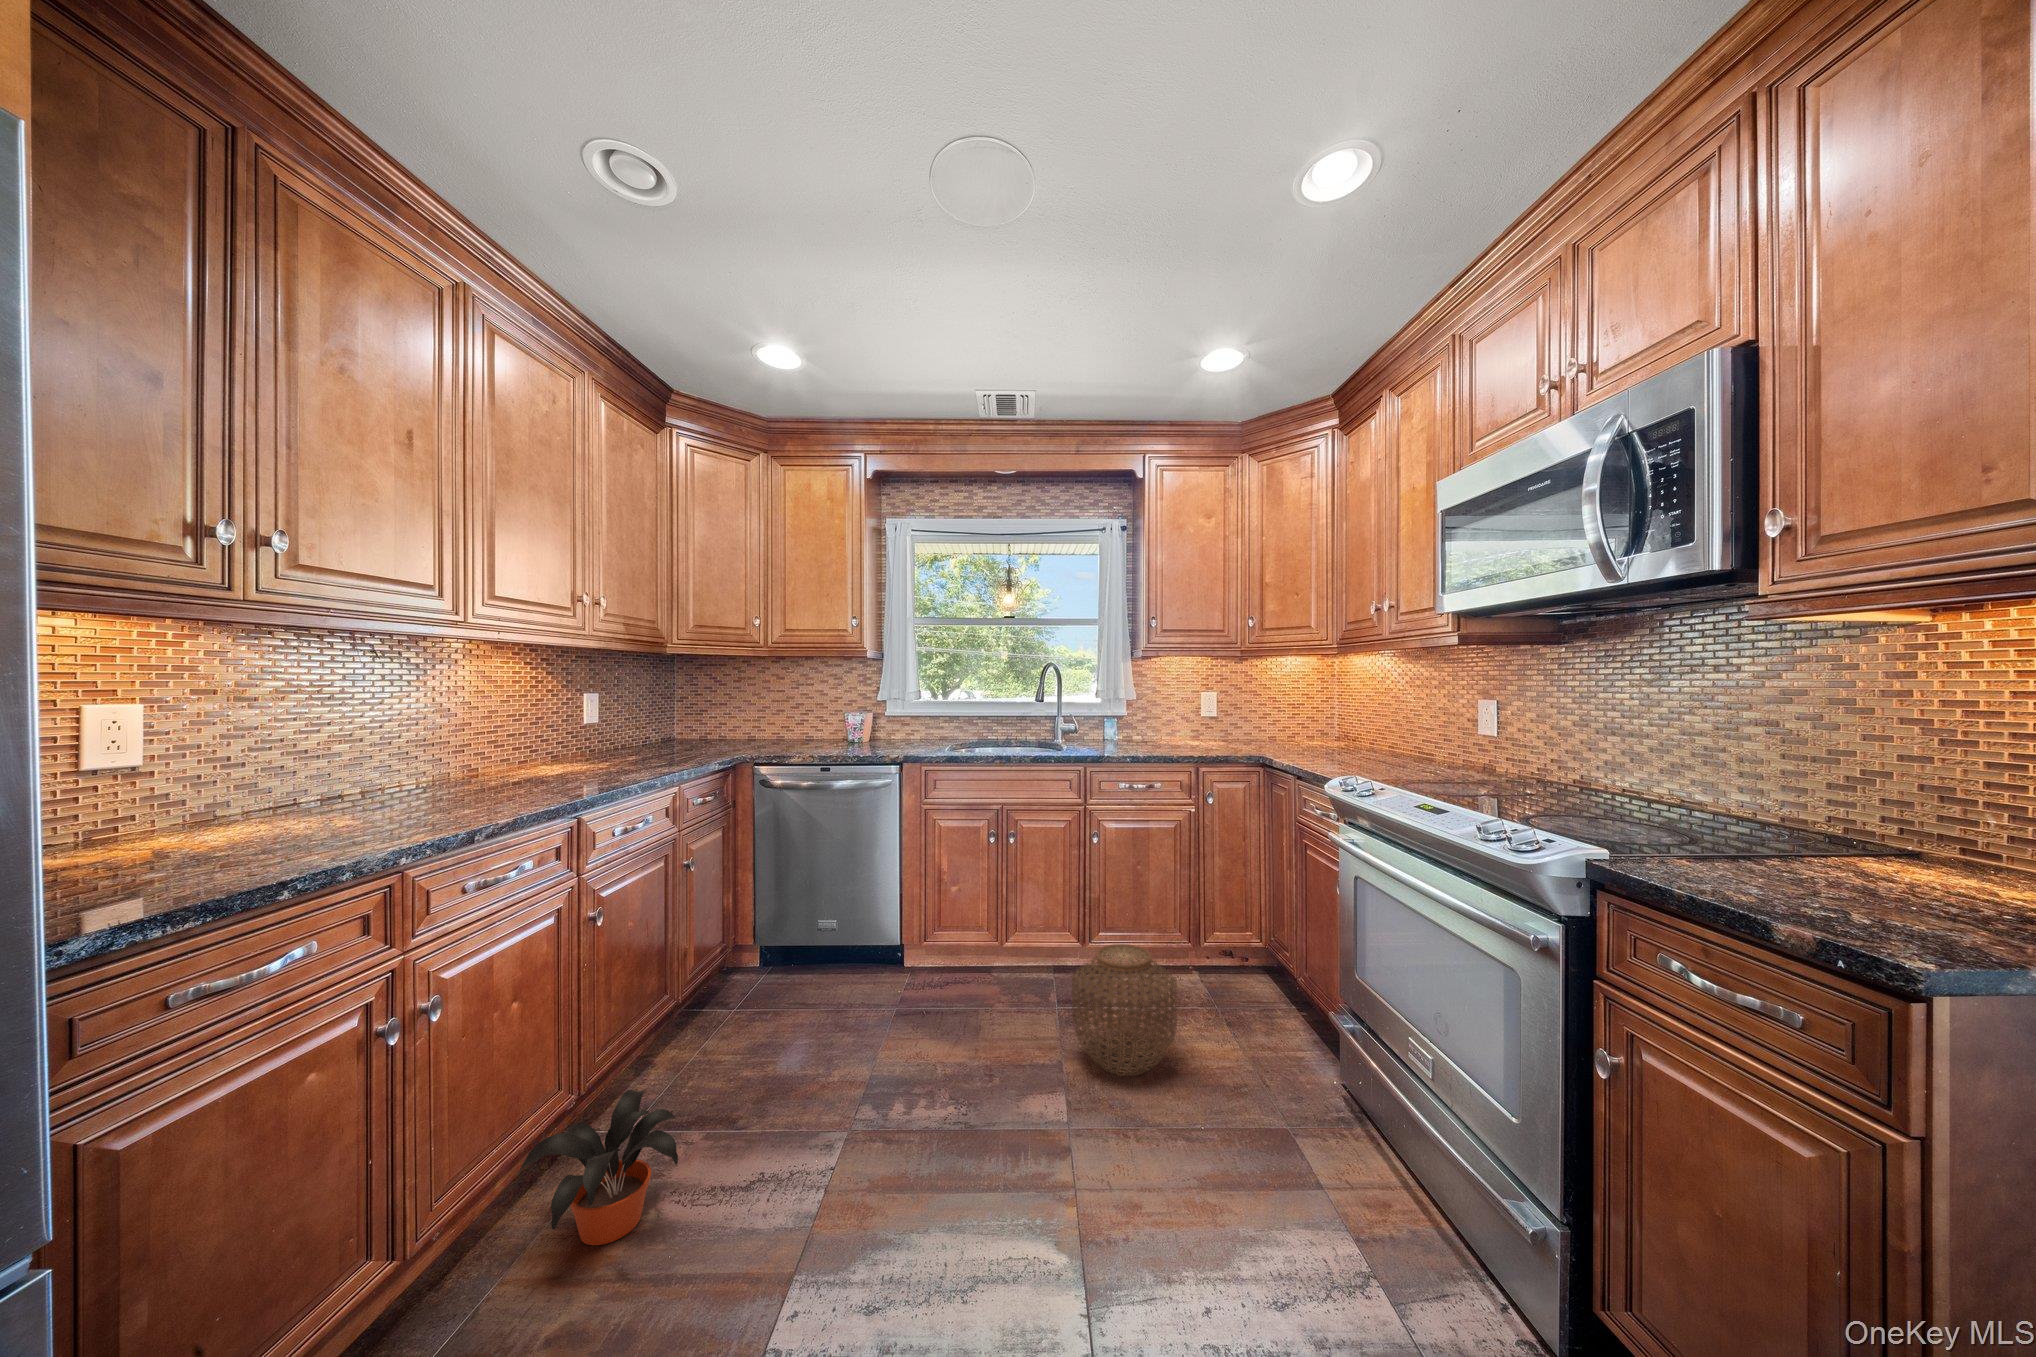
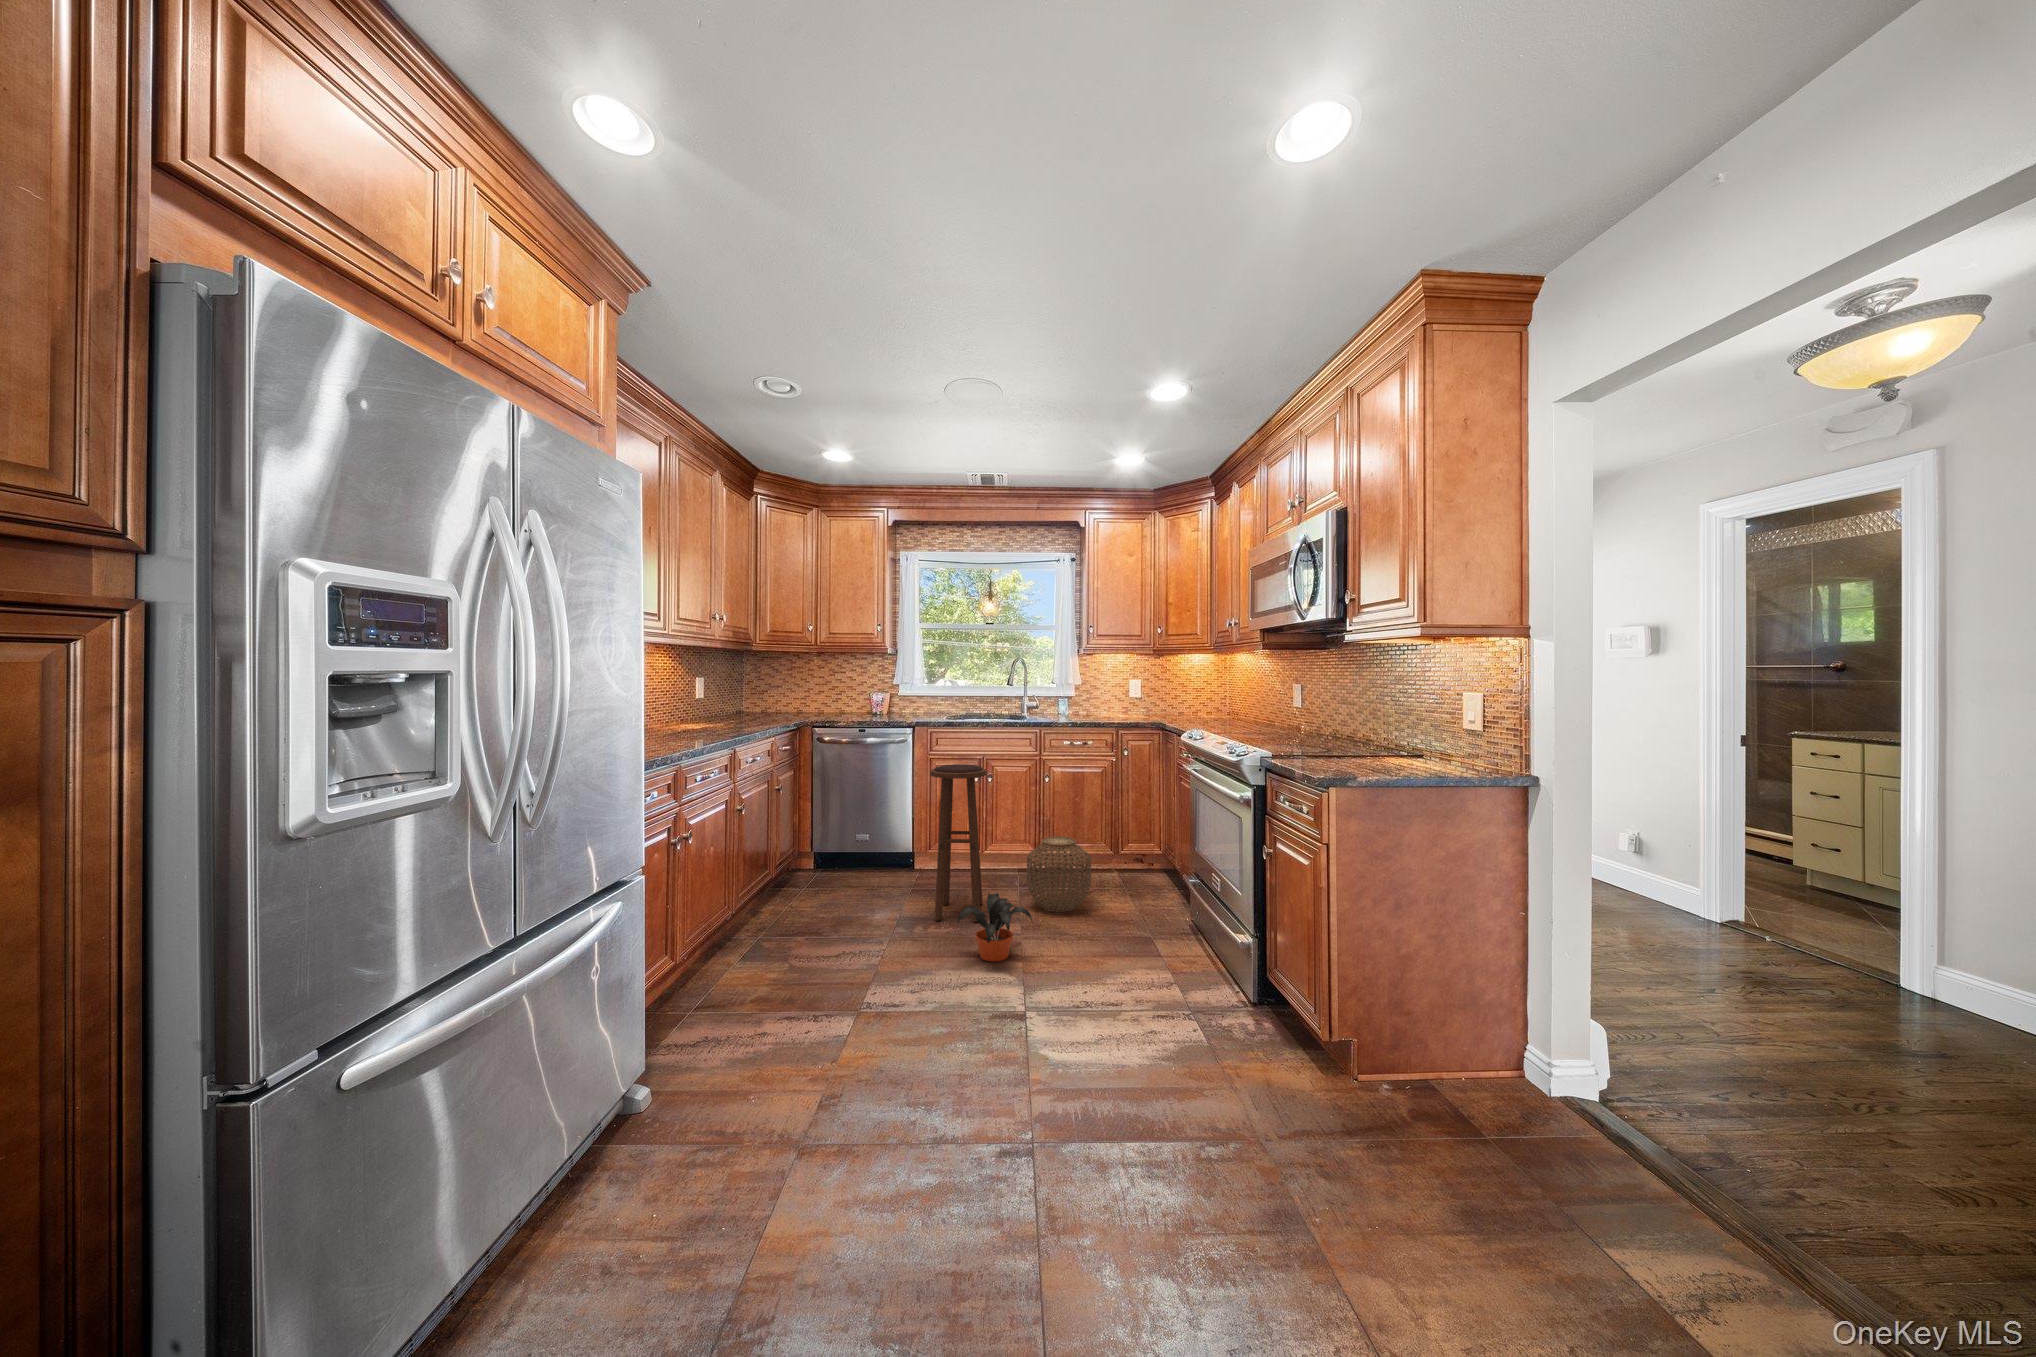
stool: none [915,833,1007,1105] -> present [930,764,987,922]
potted plant: present [519,1089,678,1245] -> present [957,893,1032,961]

